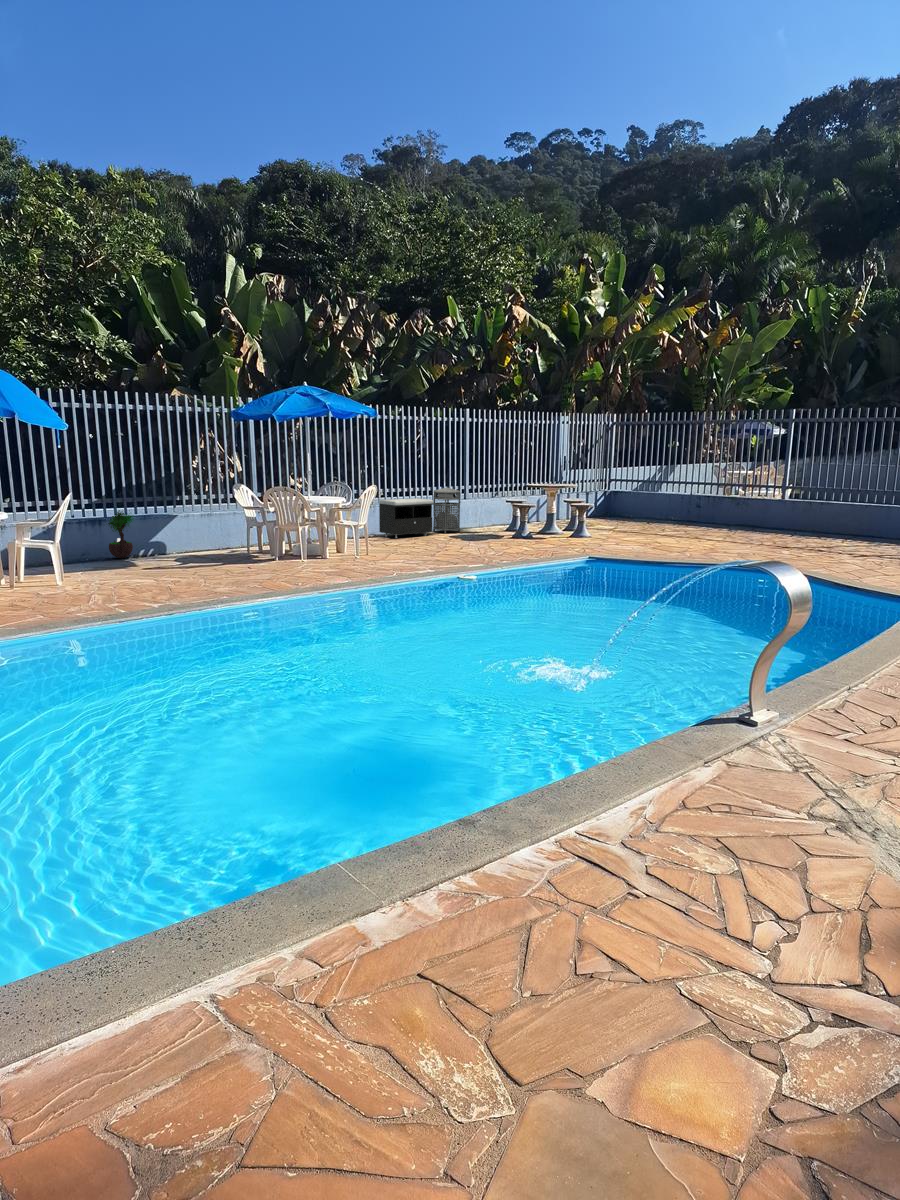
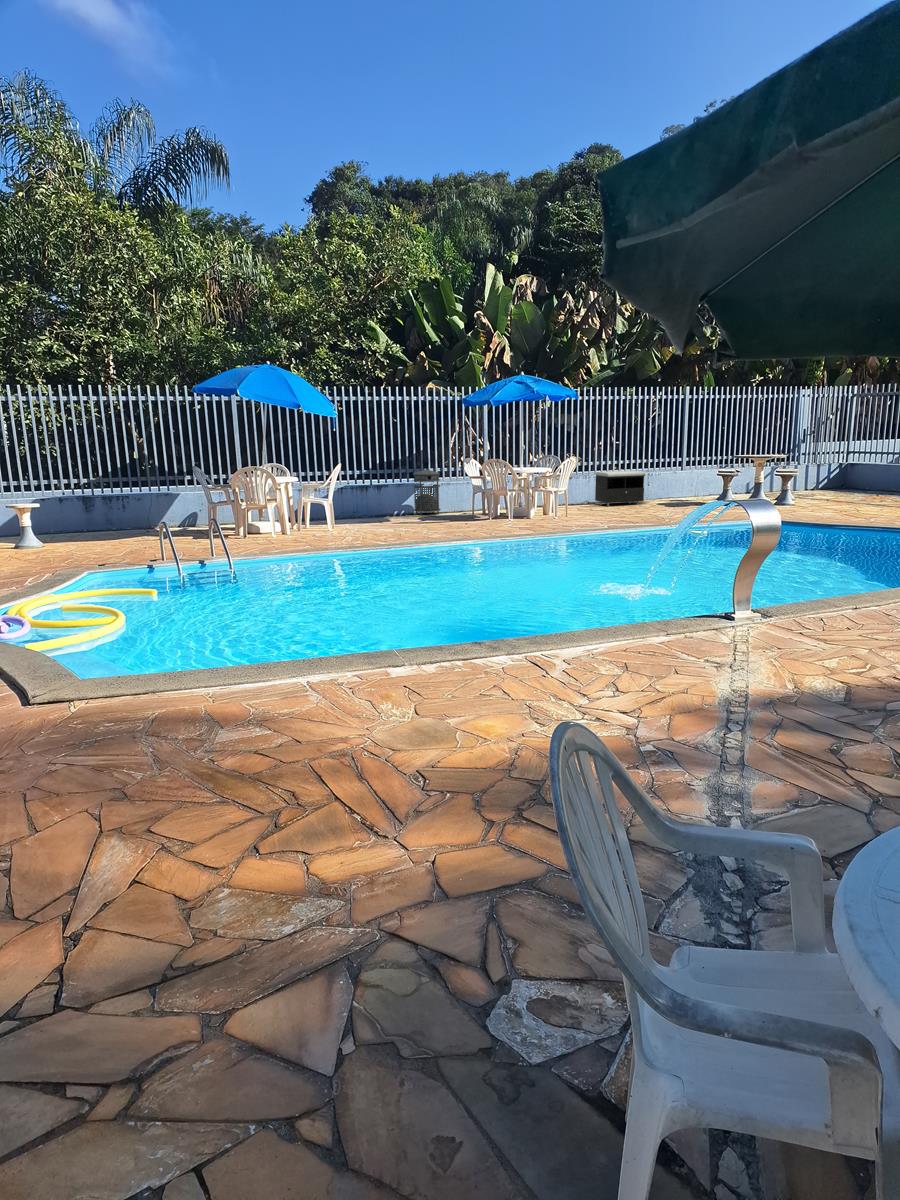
trash can: present [433,487,460,534] -> present [413,470,440,515]
potted tree: present [108,510,133,558] -> none [368,476,391,516]

